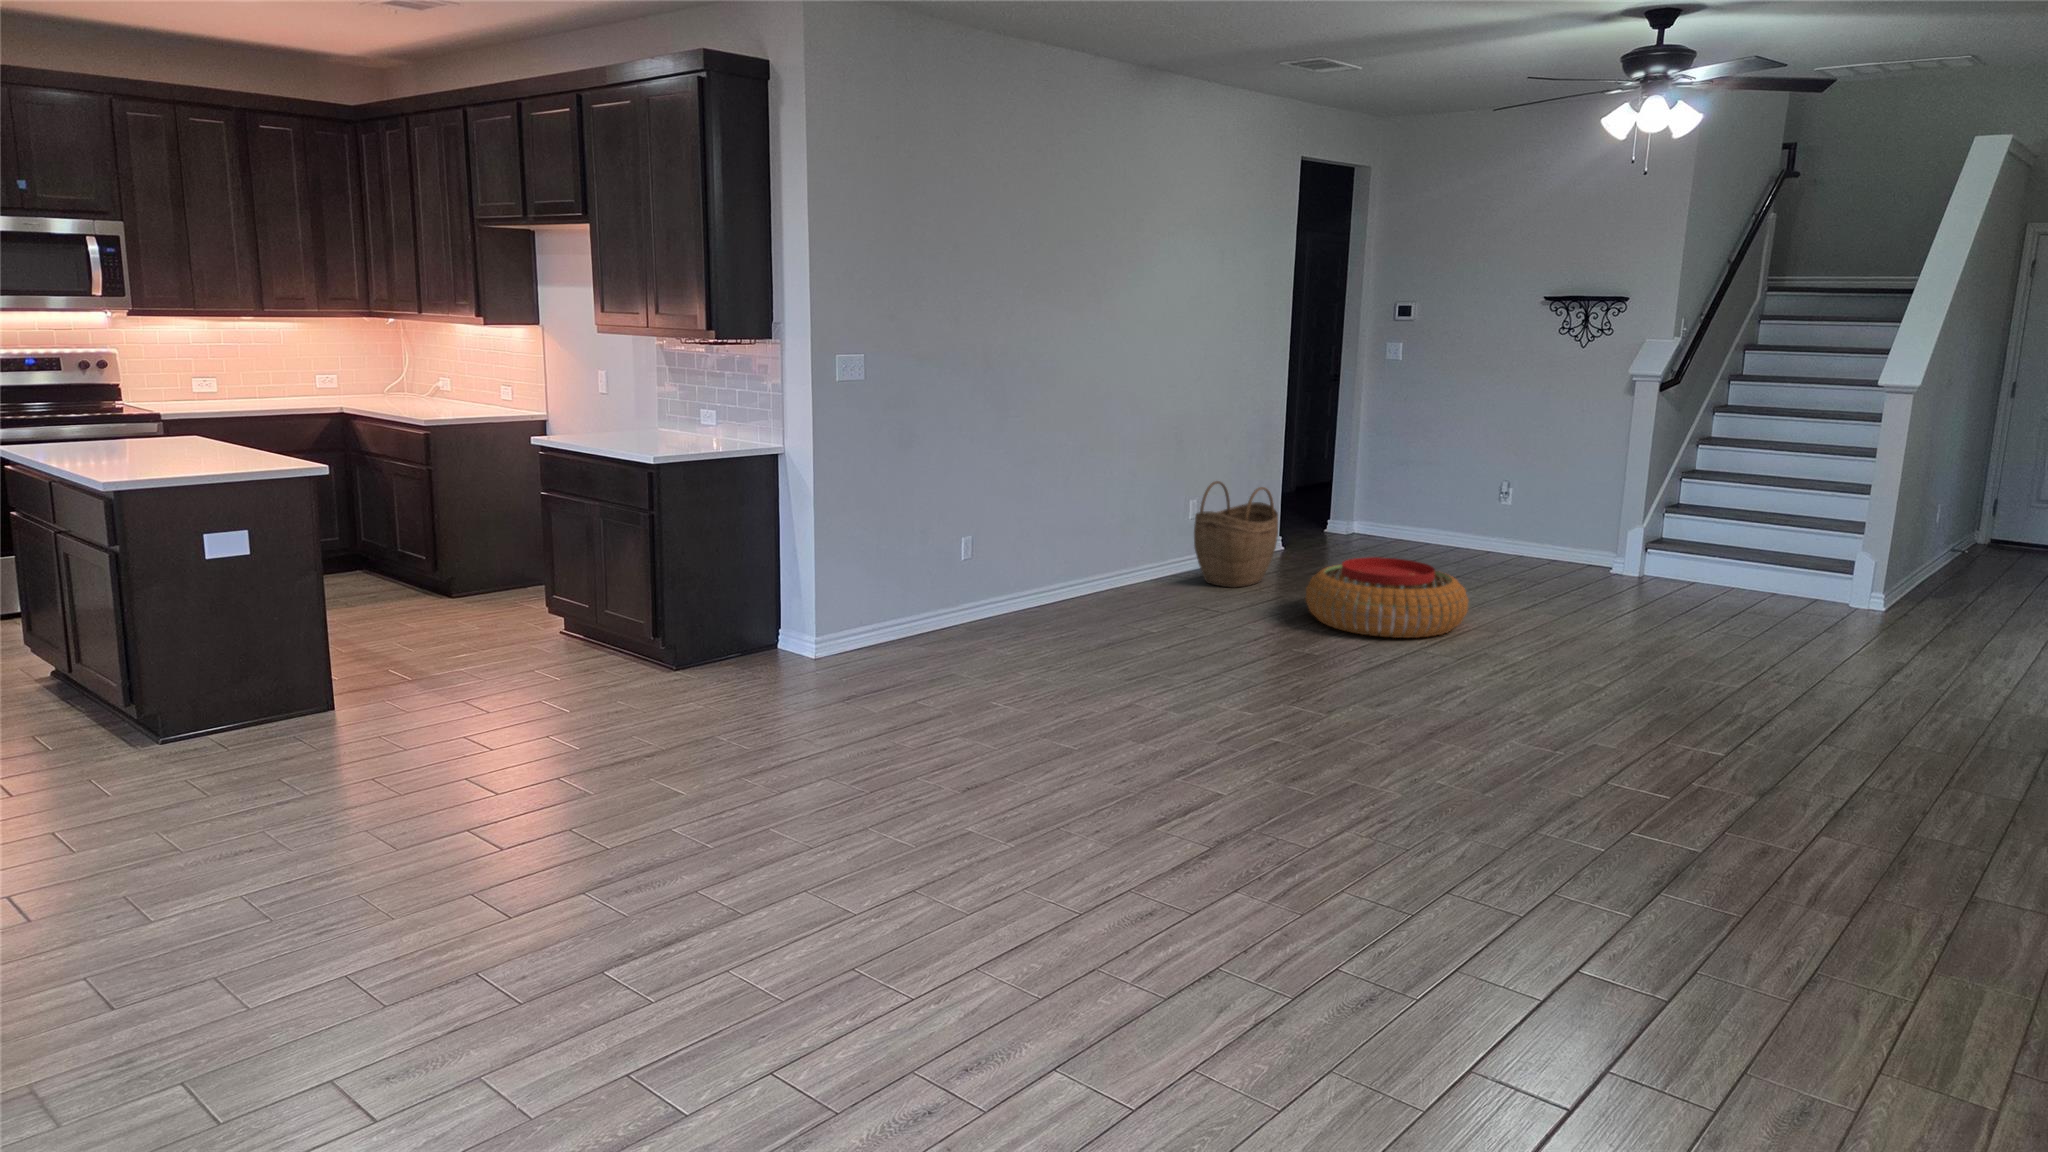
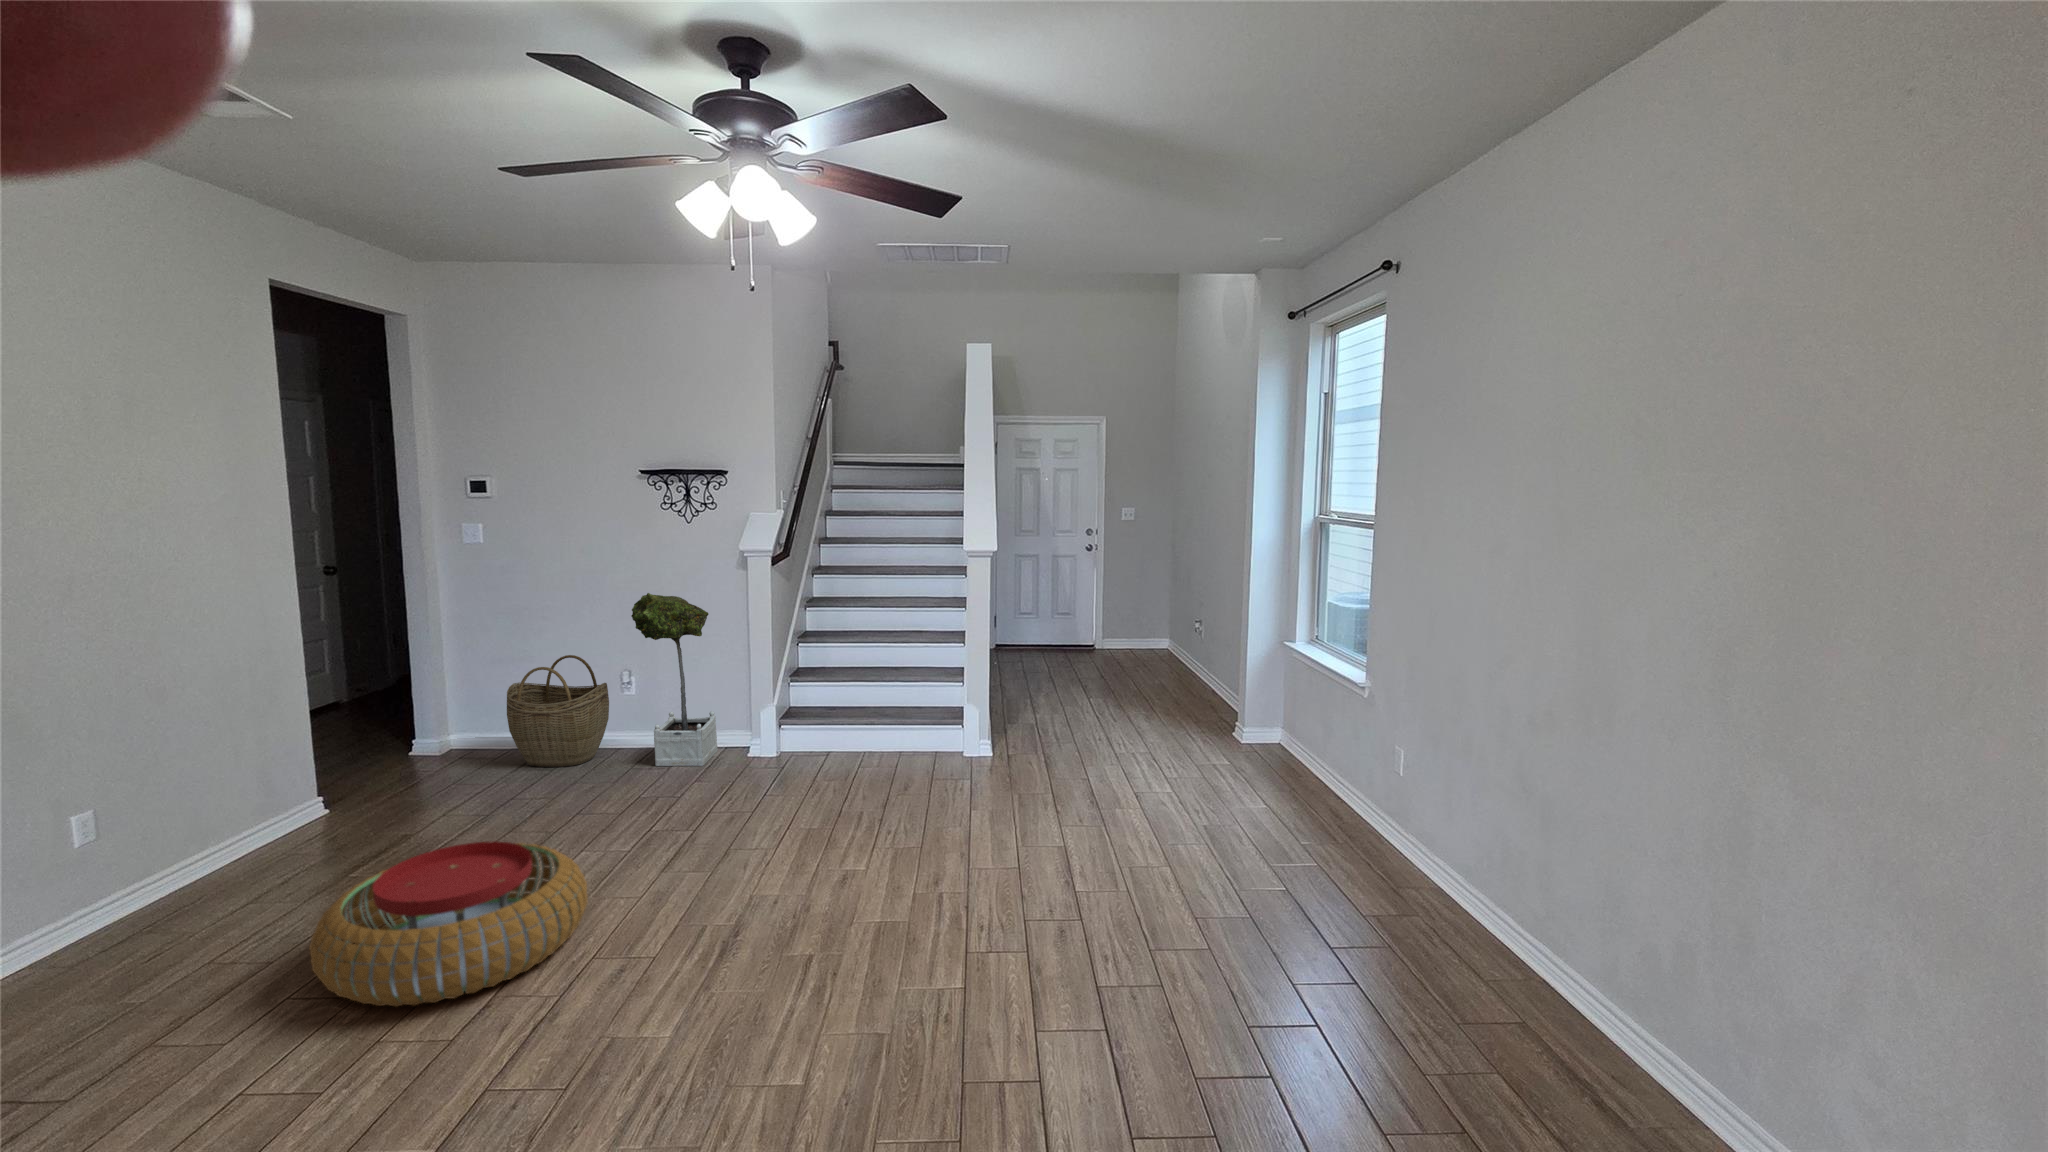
potted tree: none [1519,408,1590,573] -> present [631,593,718,766]
woven basket: present [1194,481,1278,588] -> present [507,655,609,767]

